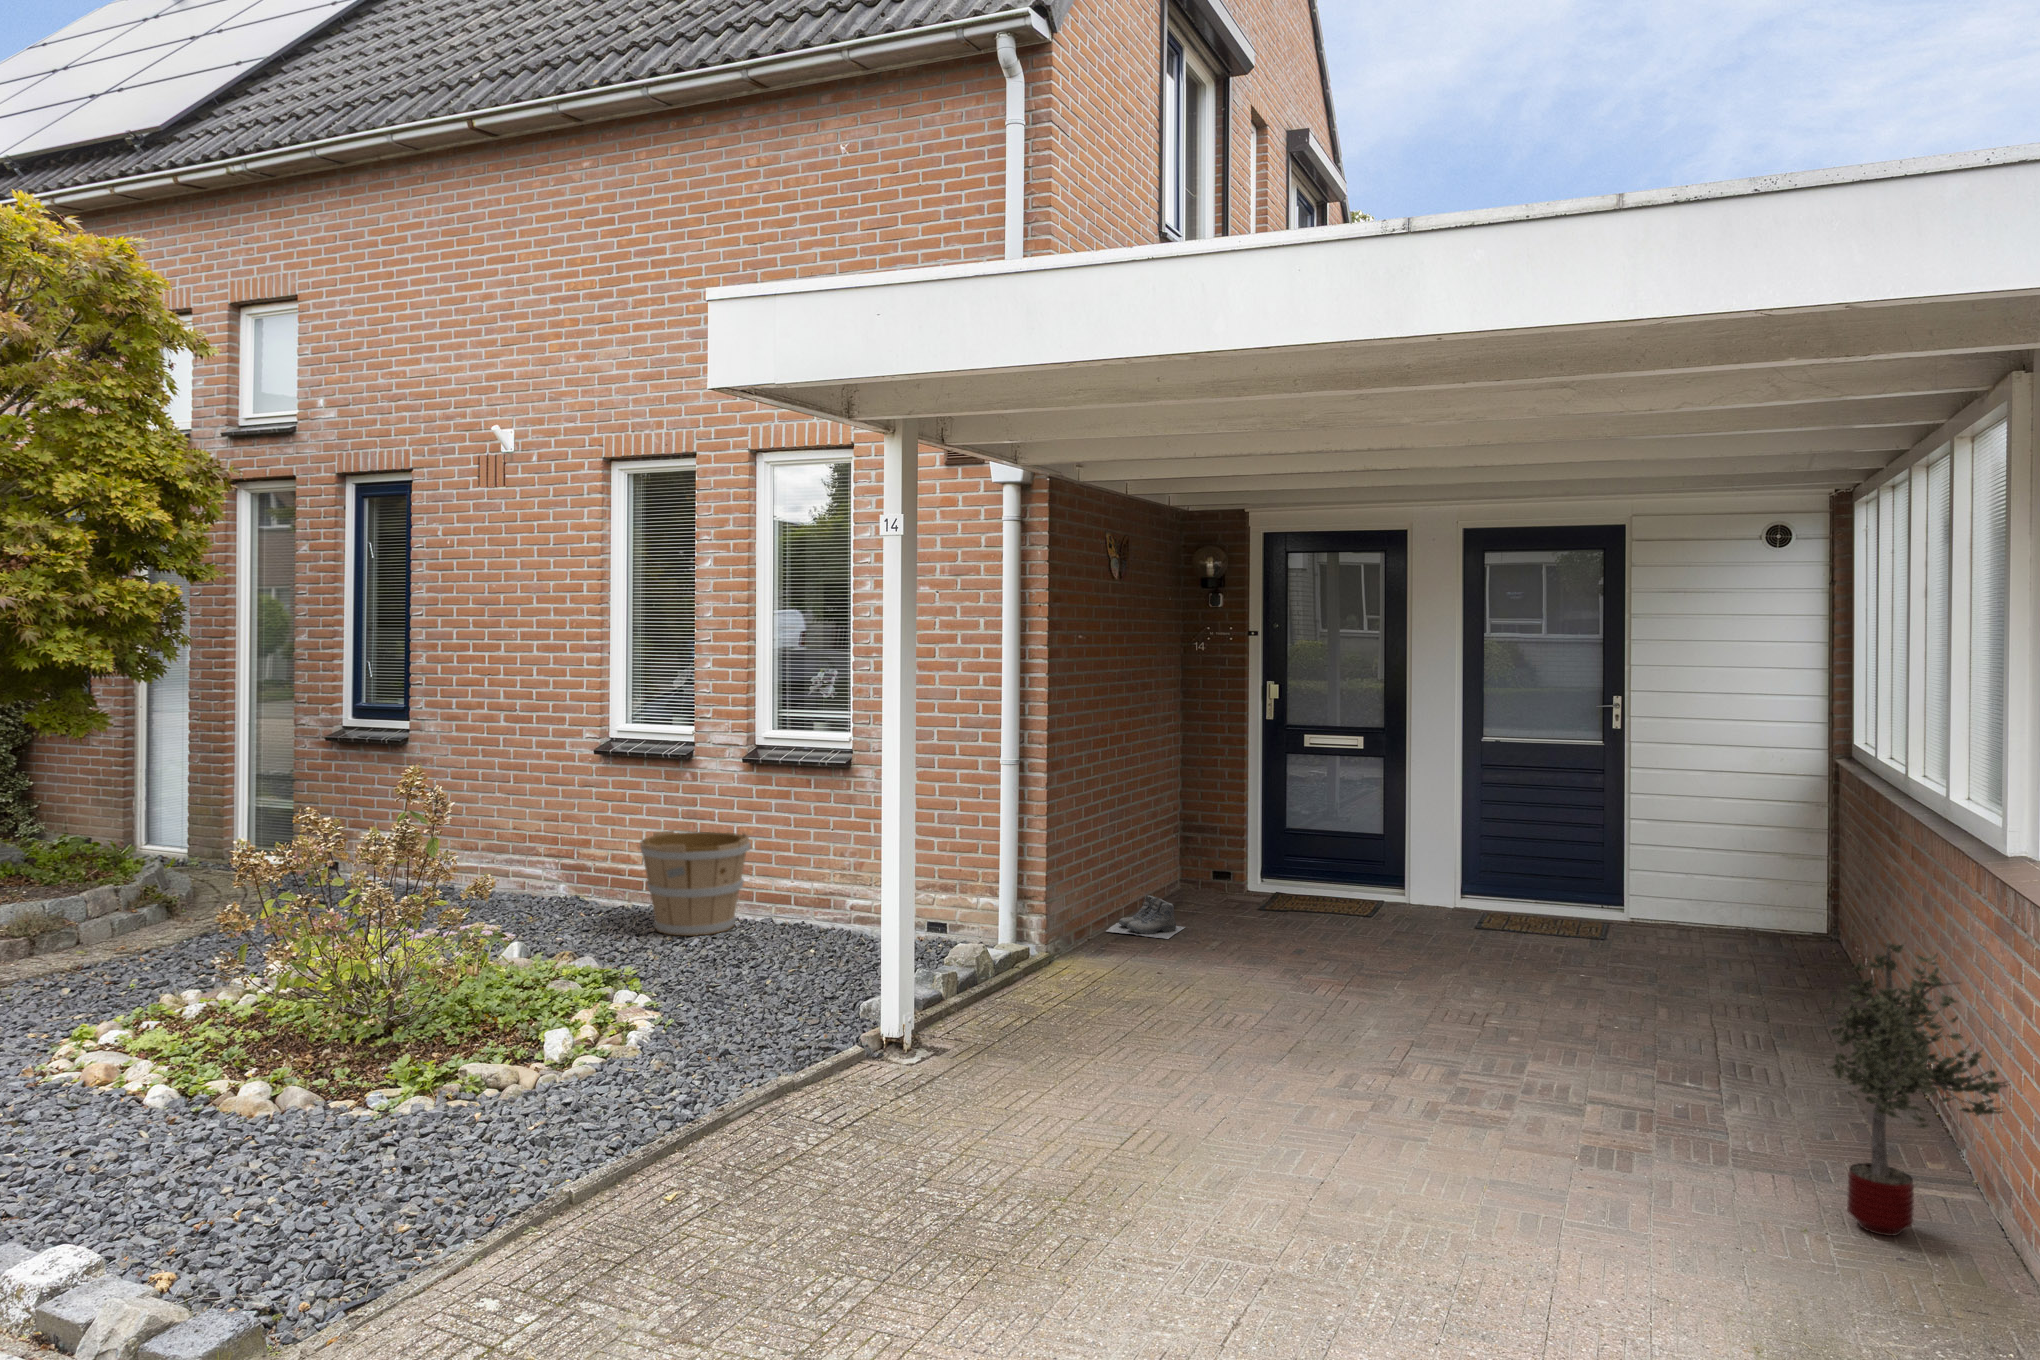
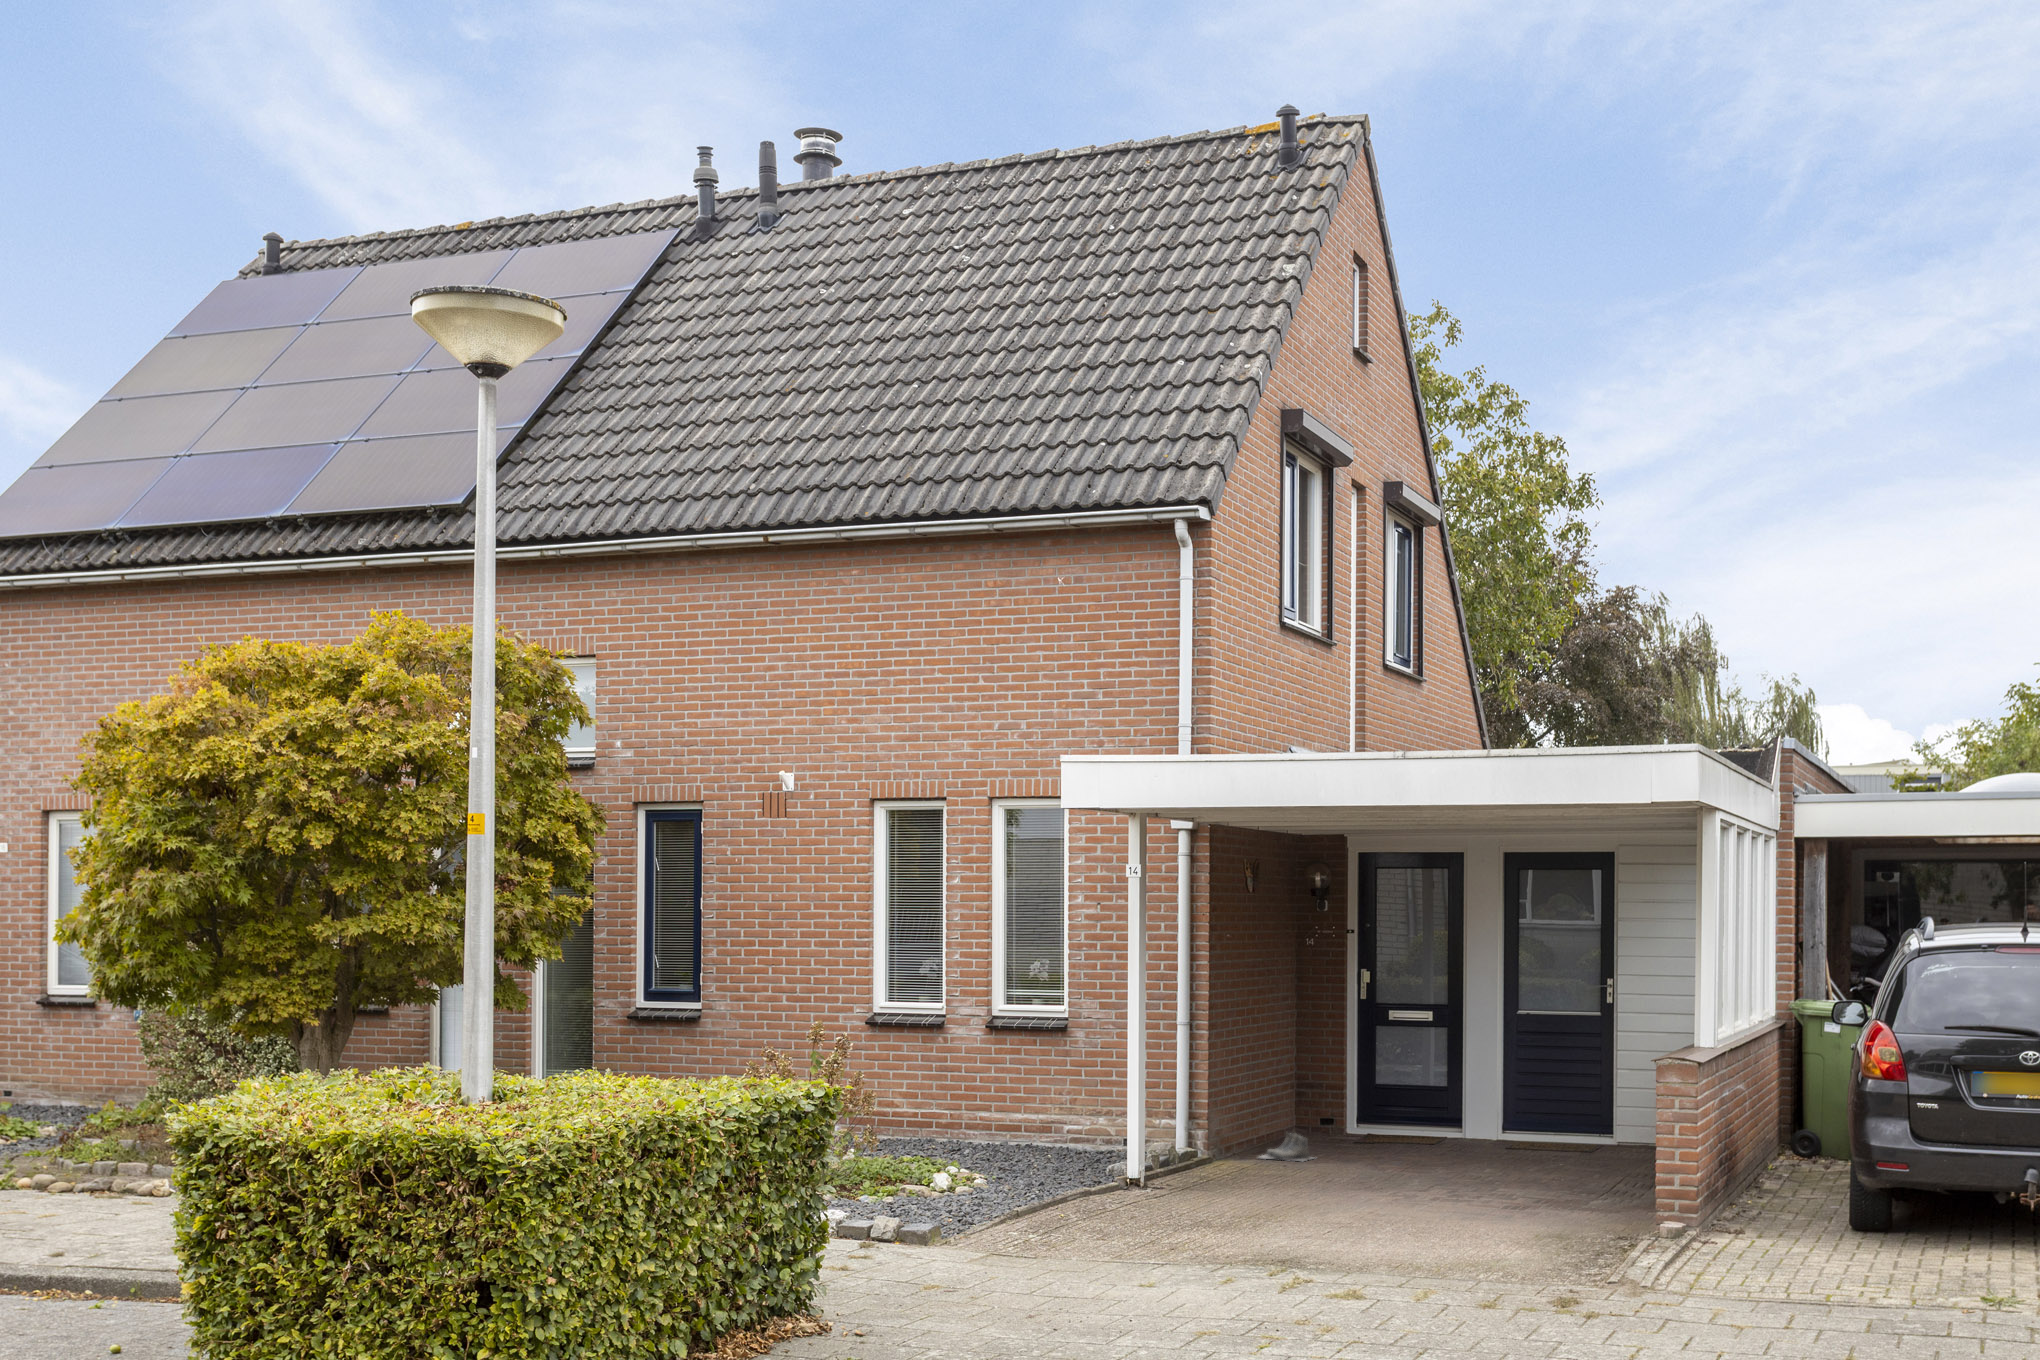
wooden bucket: present [640,830,751,936] -> none [915,1078,994,1150]
potted tree: present [1825,943,2010,1236] -> none [1597,1084,1673,1228]

